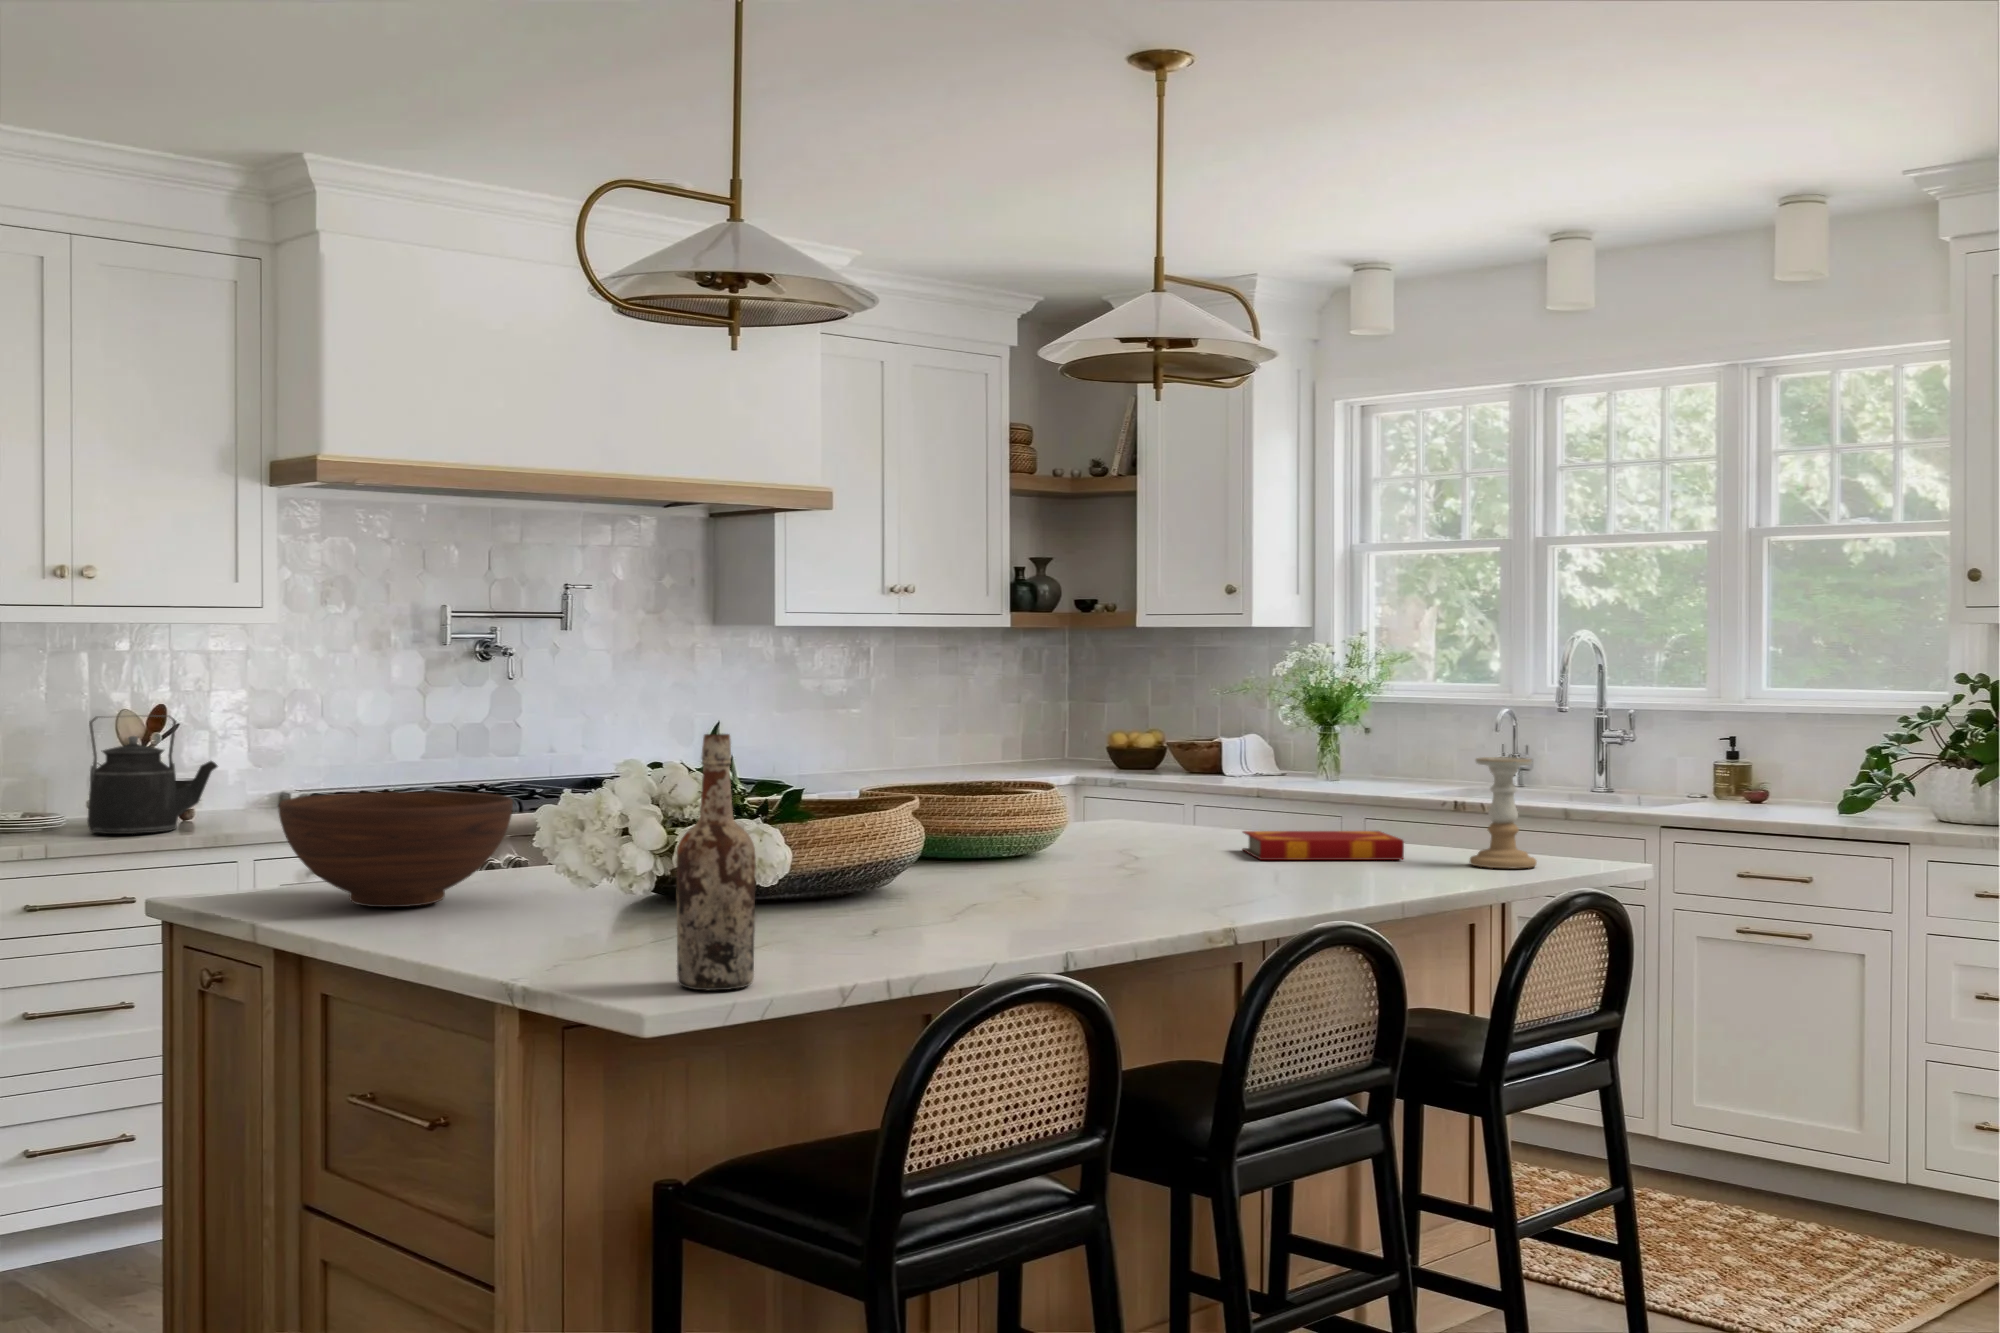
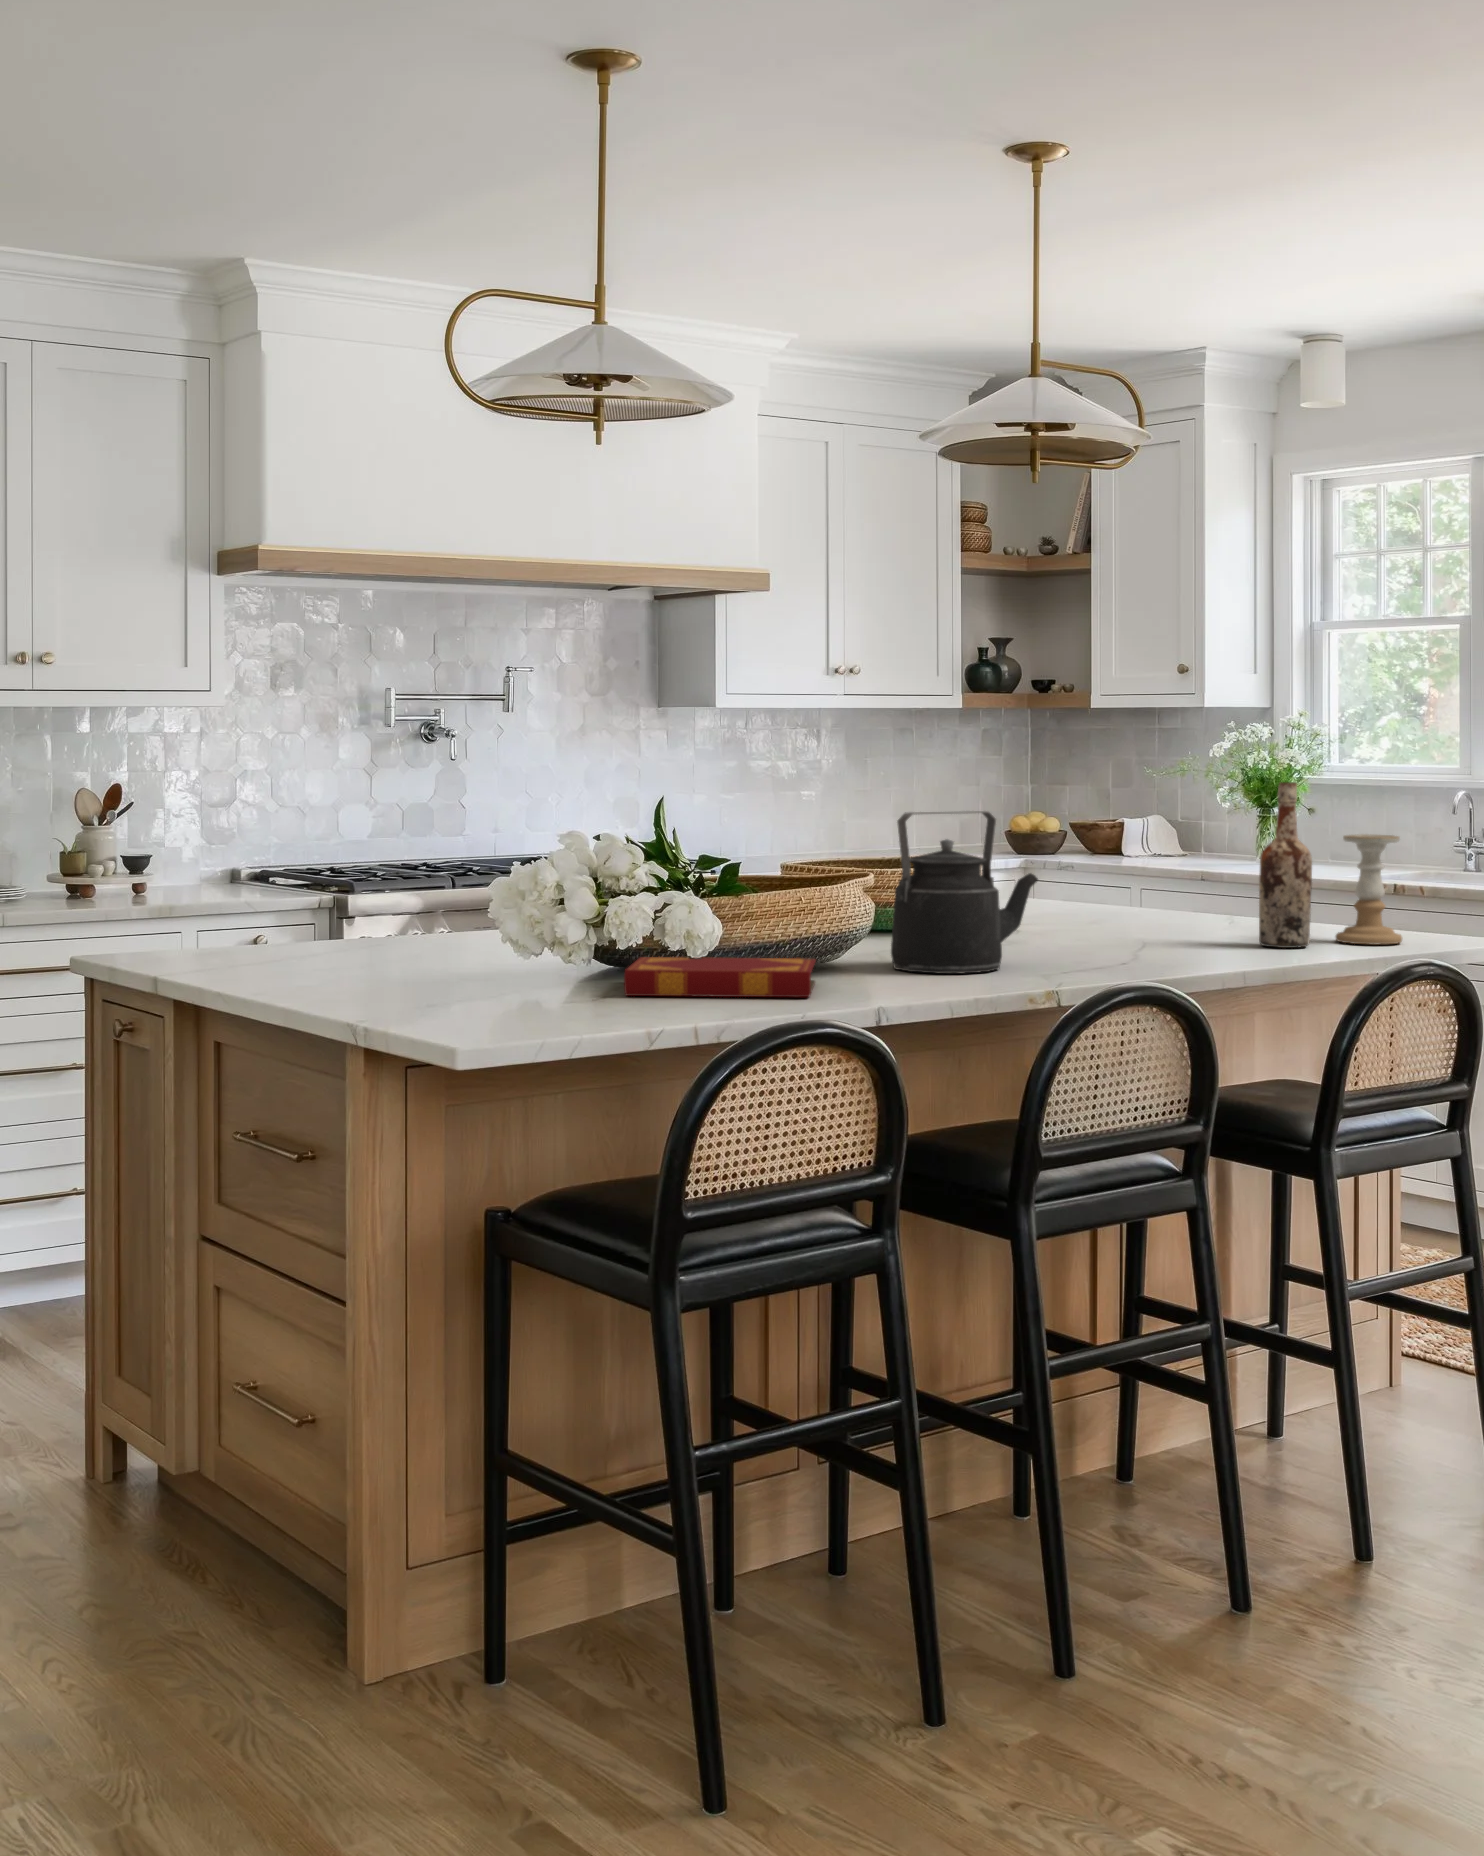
kettle: present [87,716,218,834] -> present [891,811,1038,973]
wine bottle: present [677,734,756,990] -> present [1259,782,1312,948]
fruit bowl: present [279,792,513,907] -> none [181,860,393,964]
hardback book: present [1243,831,1404,860] -> present [624,957,816,997]

